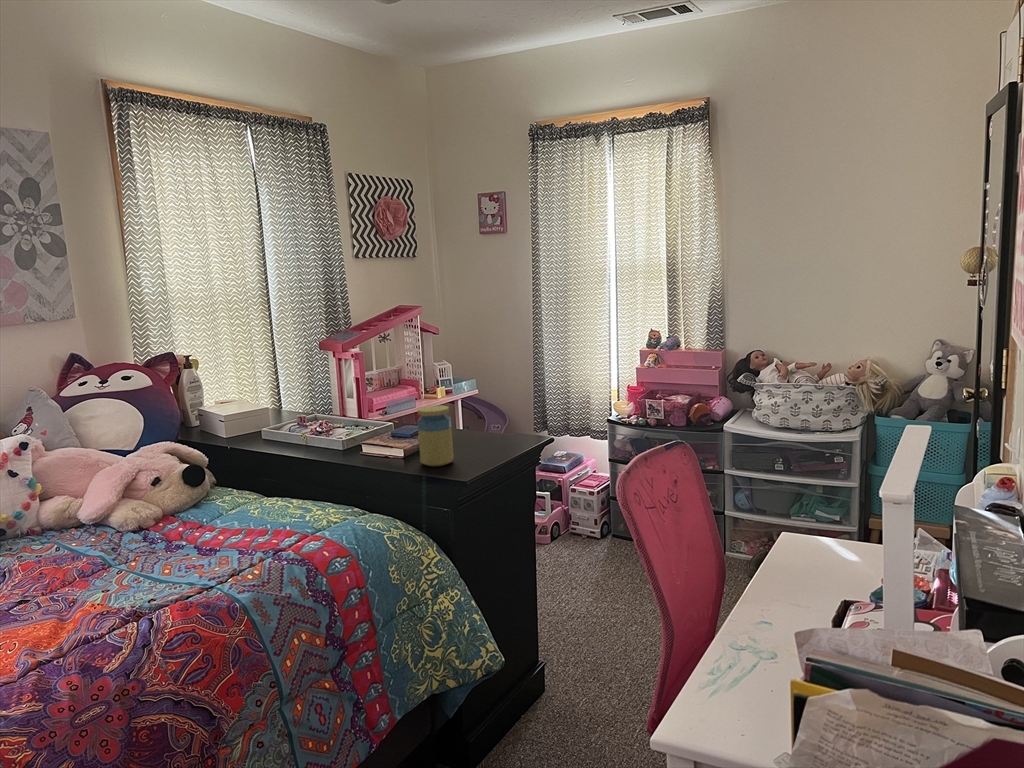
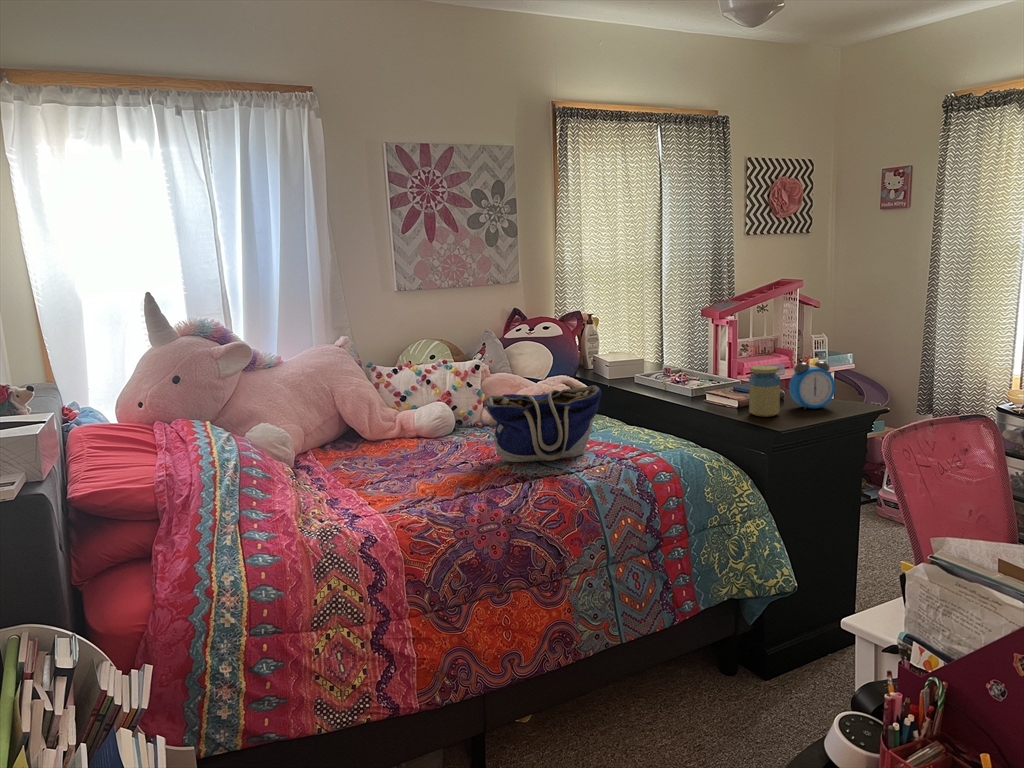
alarm clock: none [456,394,504,451] -> present [789,361,835,409]
tote bag: none [53,456,239,587] -> present [484,385,601,462]

